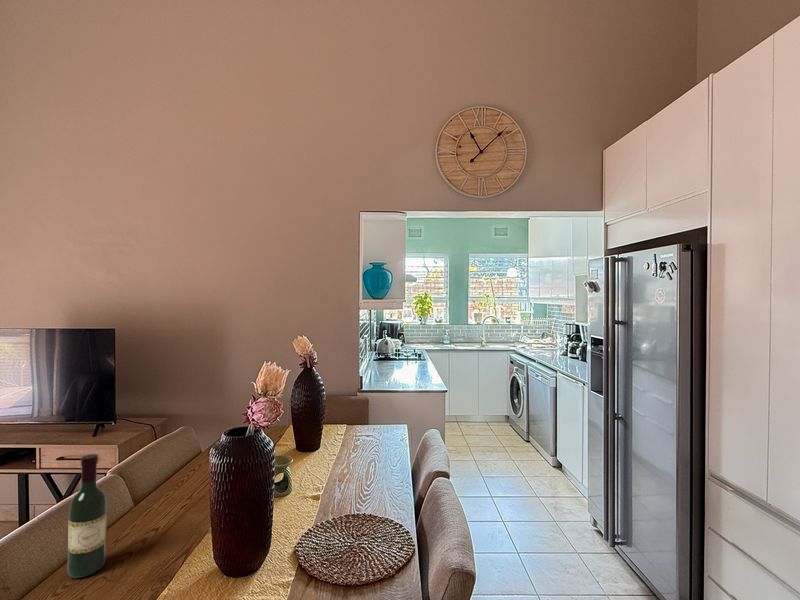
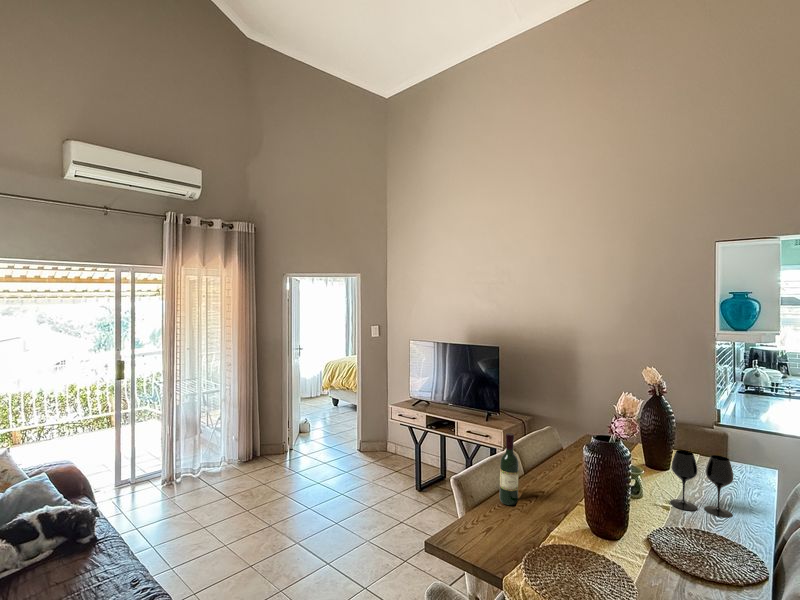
wine glass: none [320,422,378,493] -> present [670,450,733,518]

